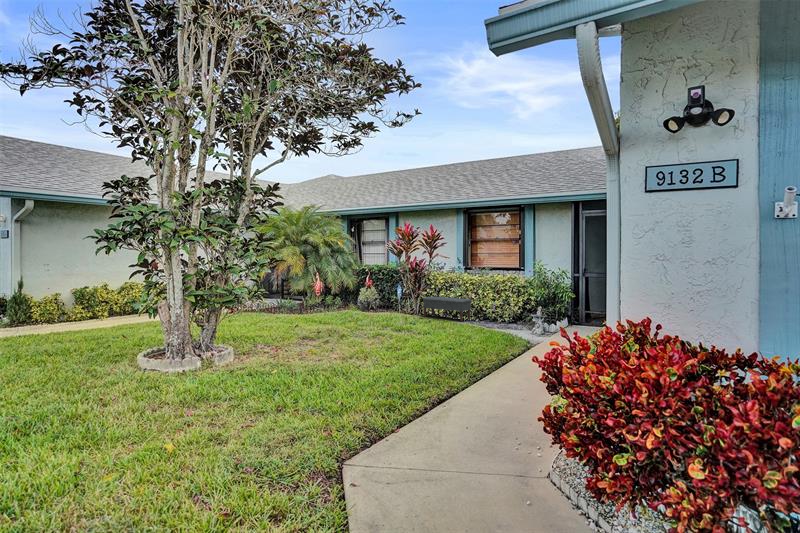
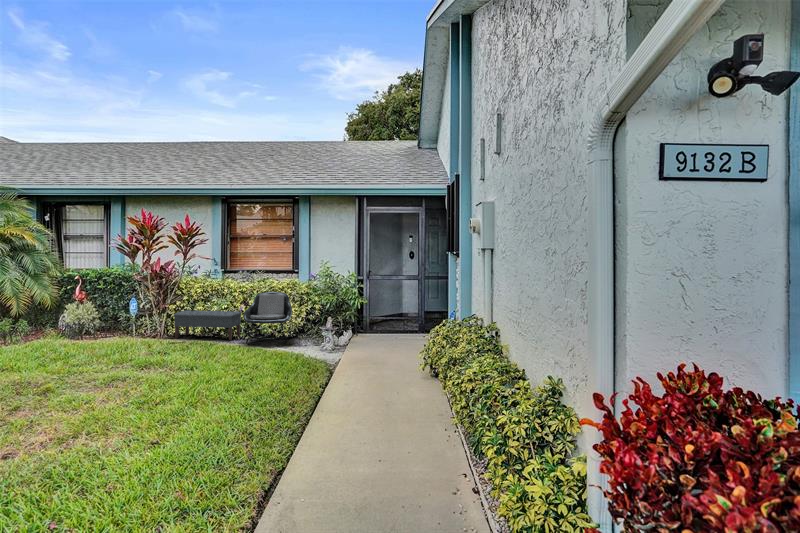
lounge chair: none [470,284,510,328] -> present [244,292,292,345]

